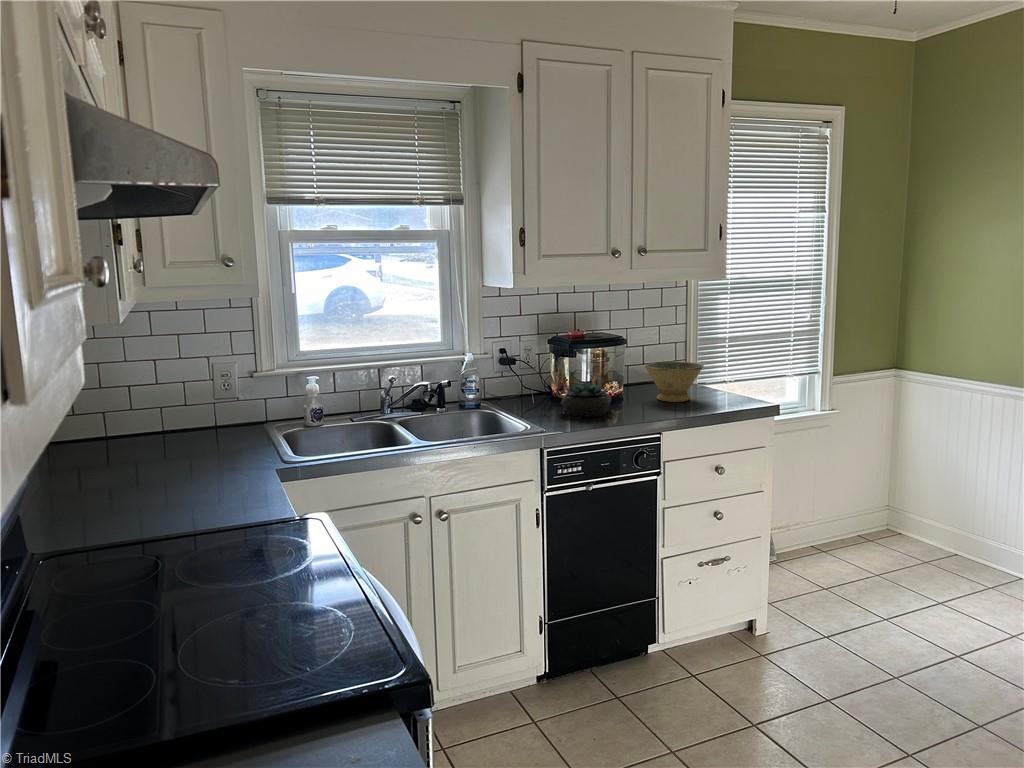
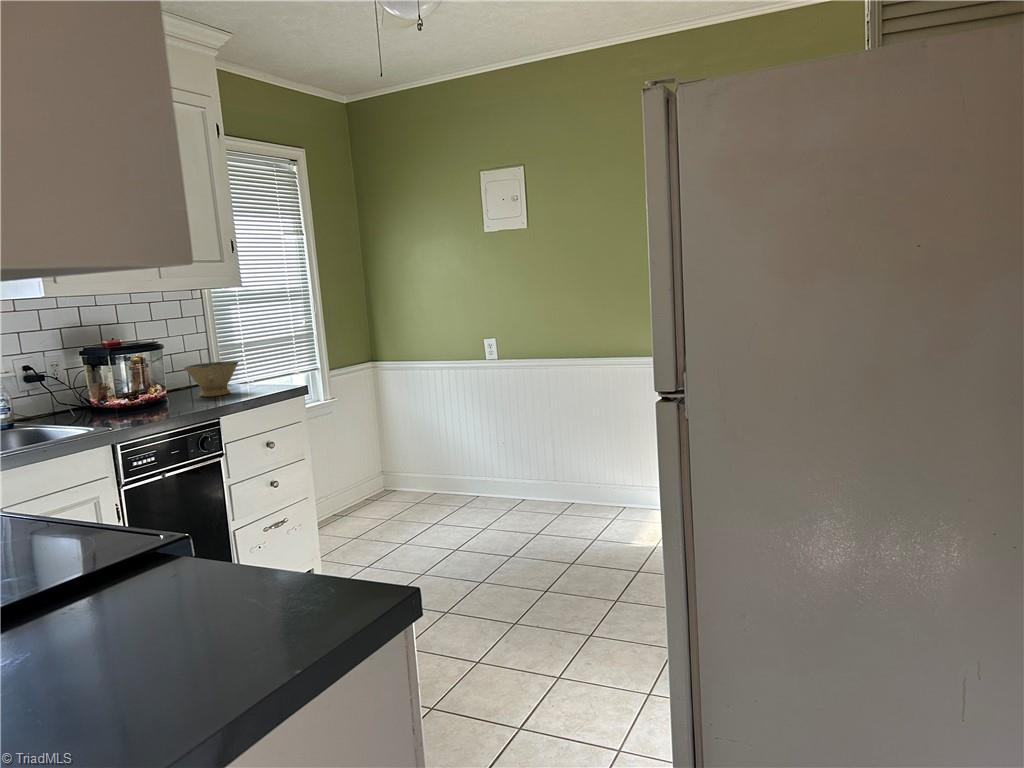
succulent plant: present [561,382,611,417] -> none [114,384,166,417]

